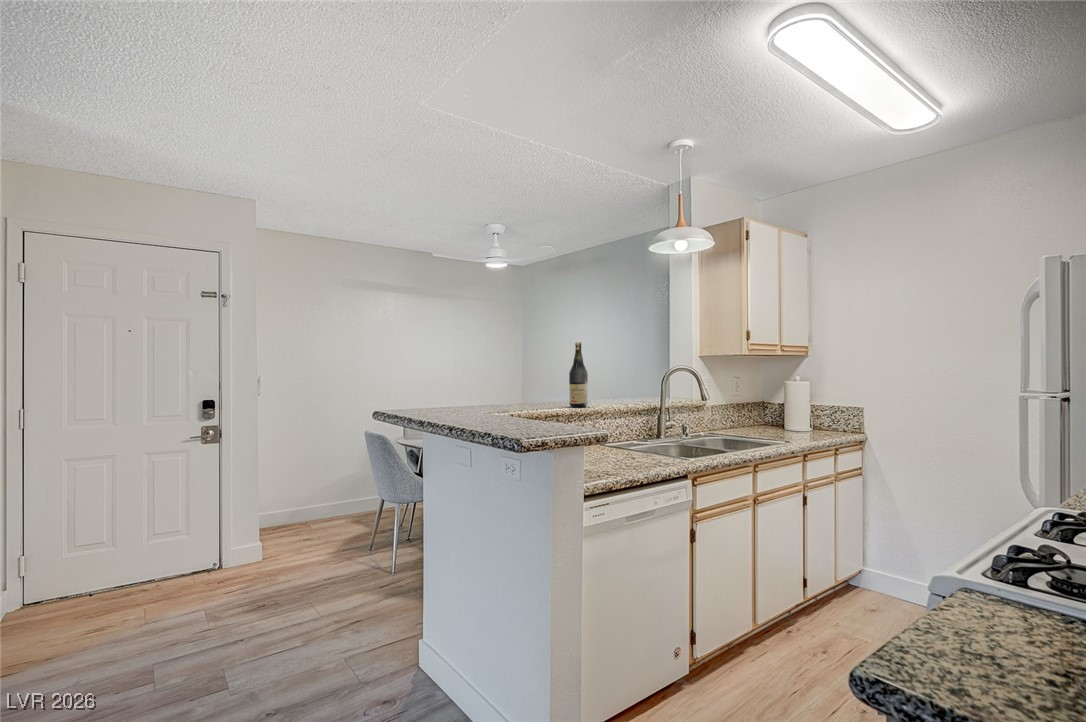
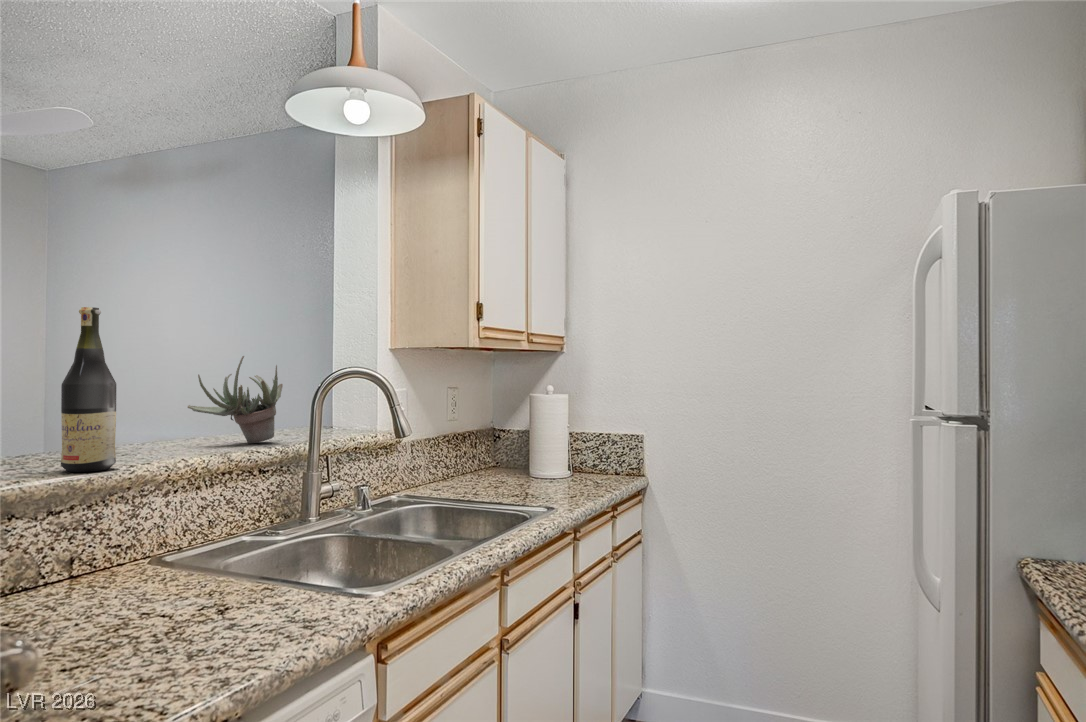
succulent plant: none [606,360,646,401] -> present [188,356,283,443]

